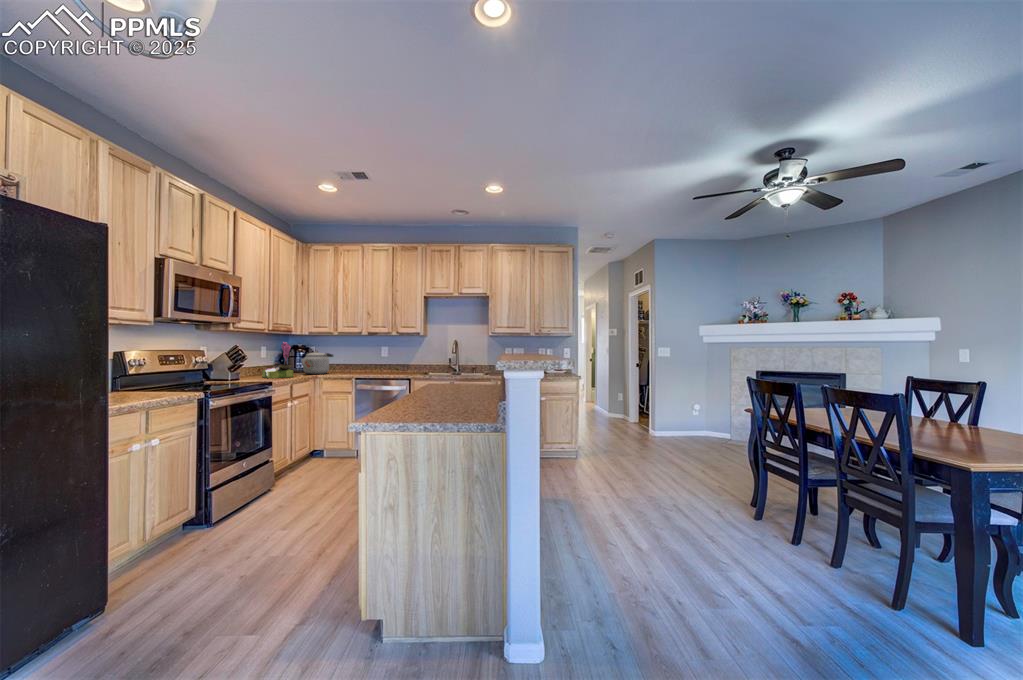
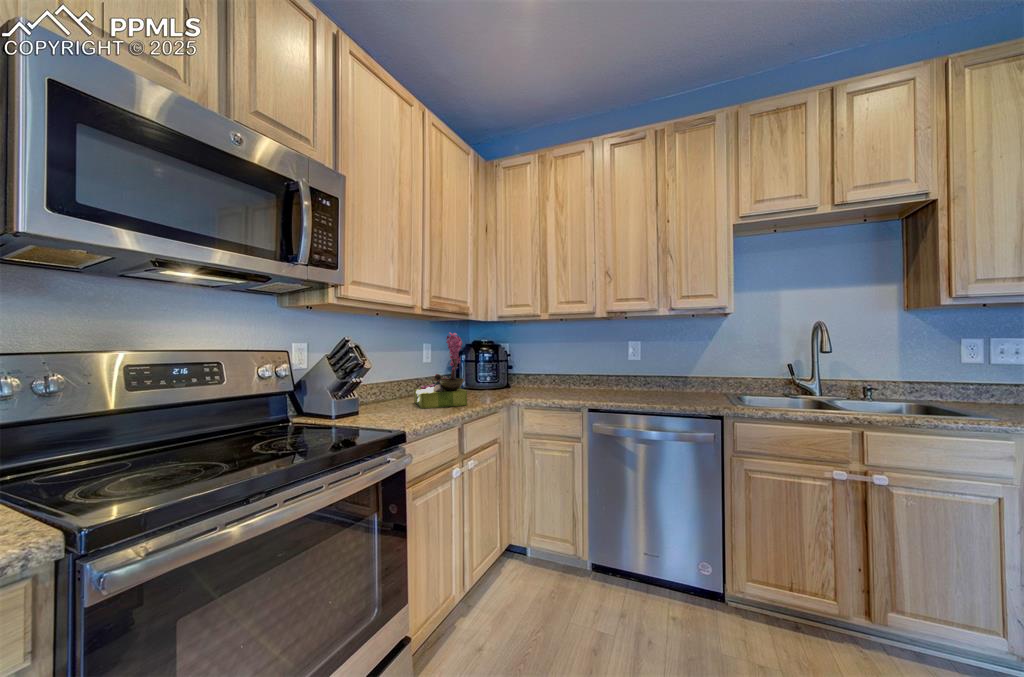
kettle: present [302,351,333,374] -> none [486,351,541,396]

